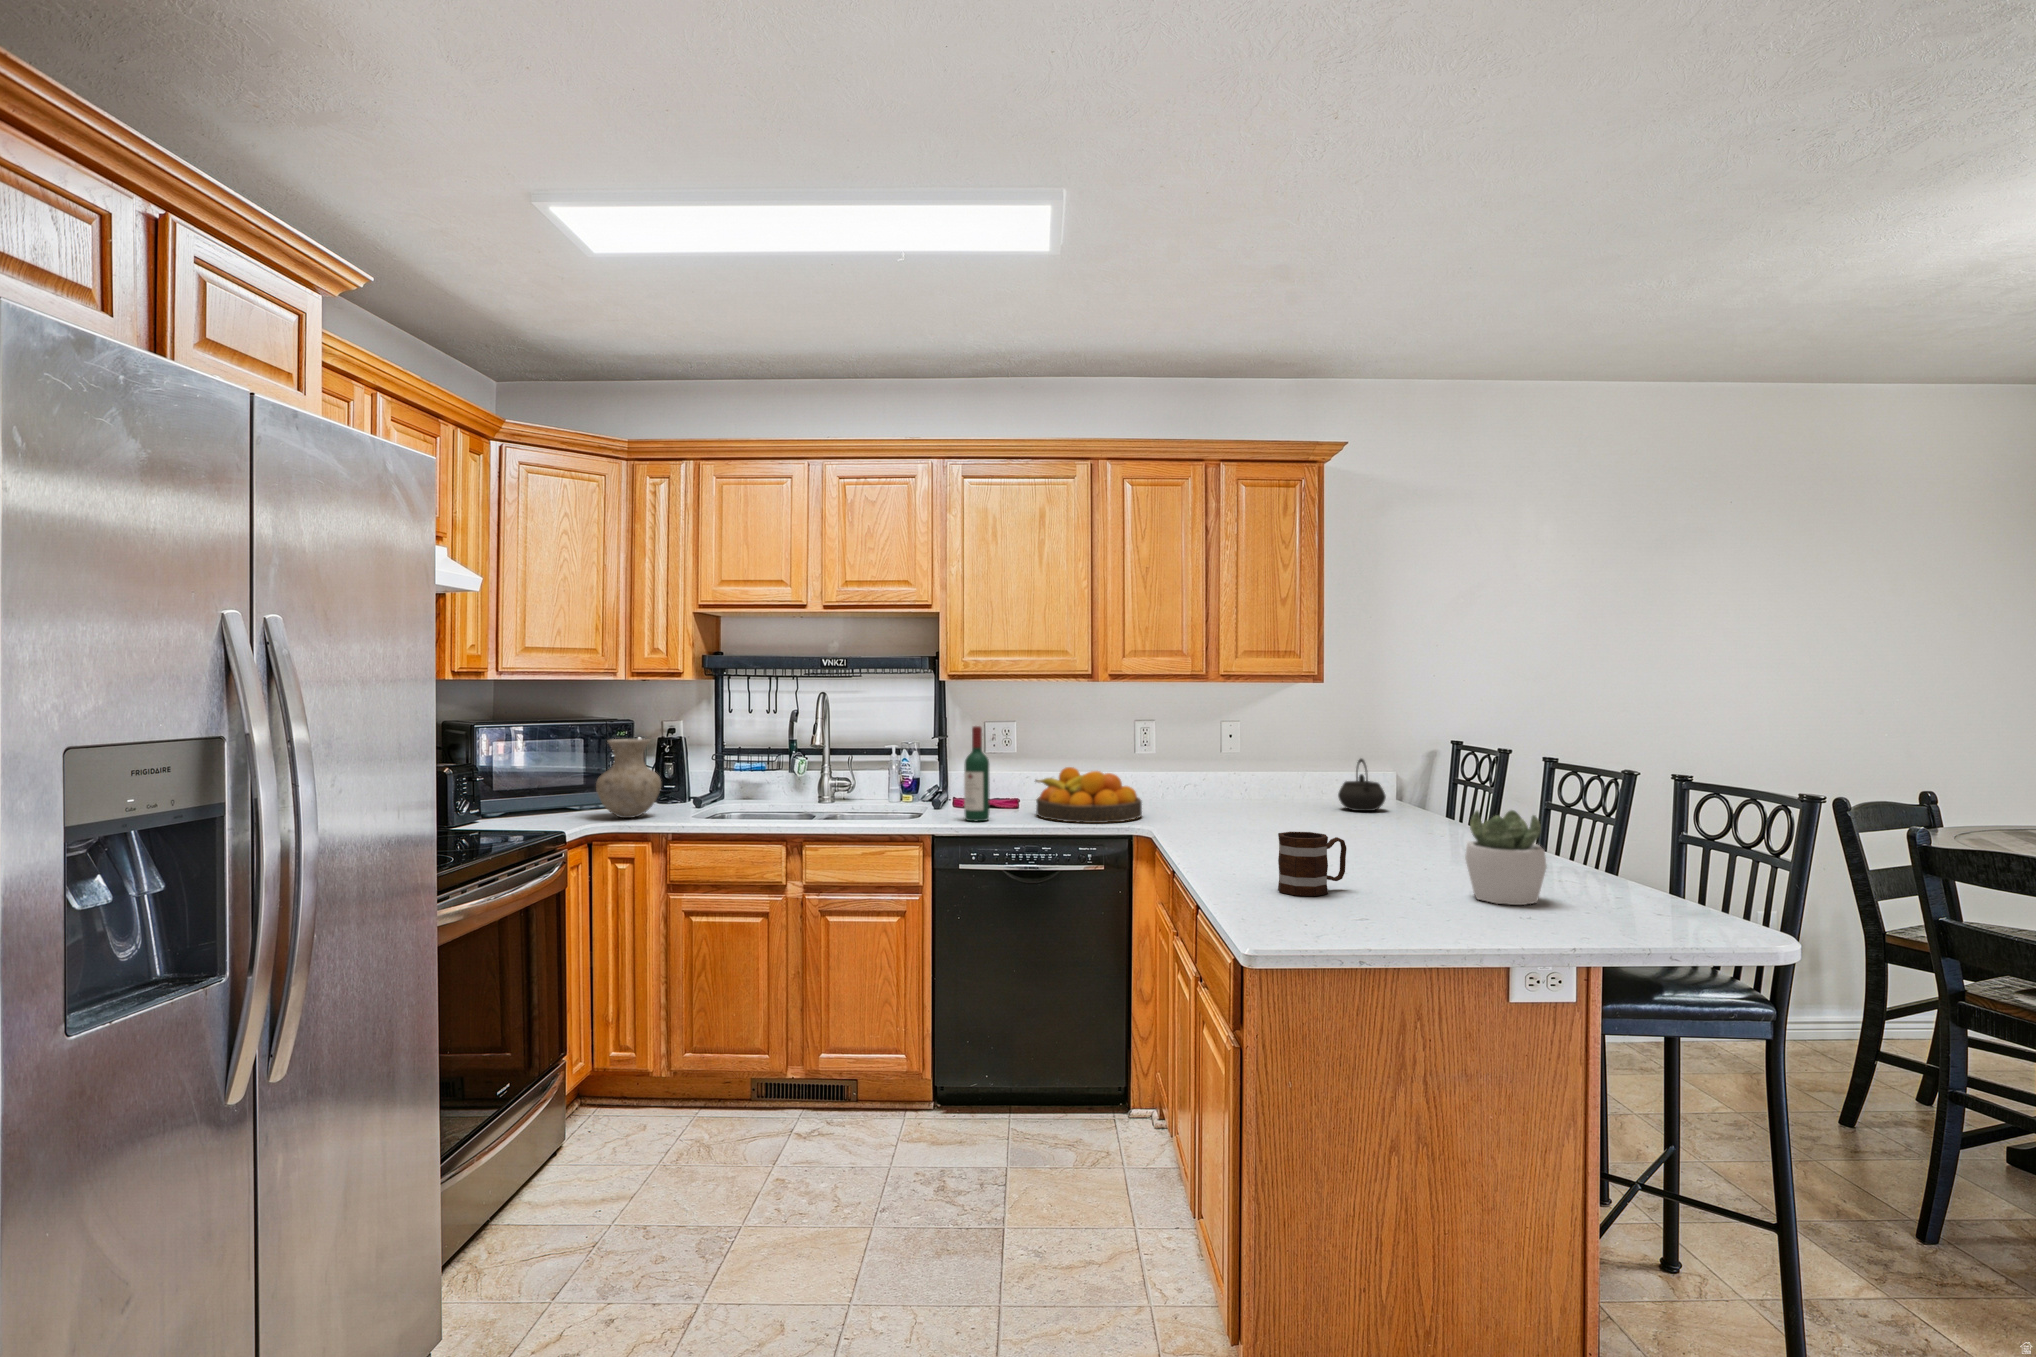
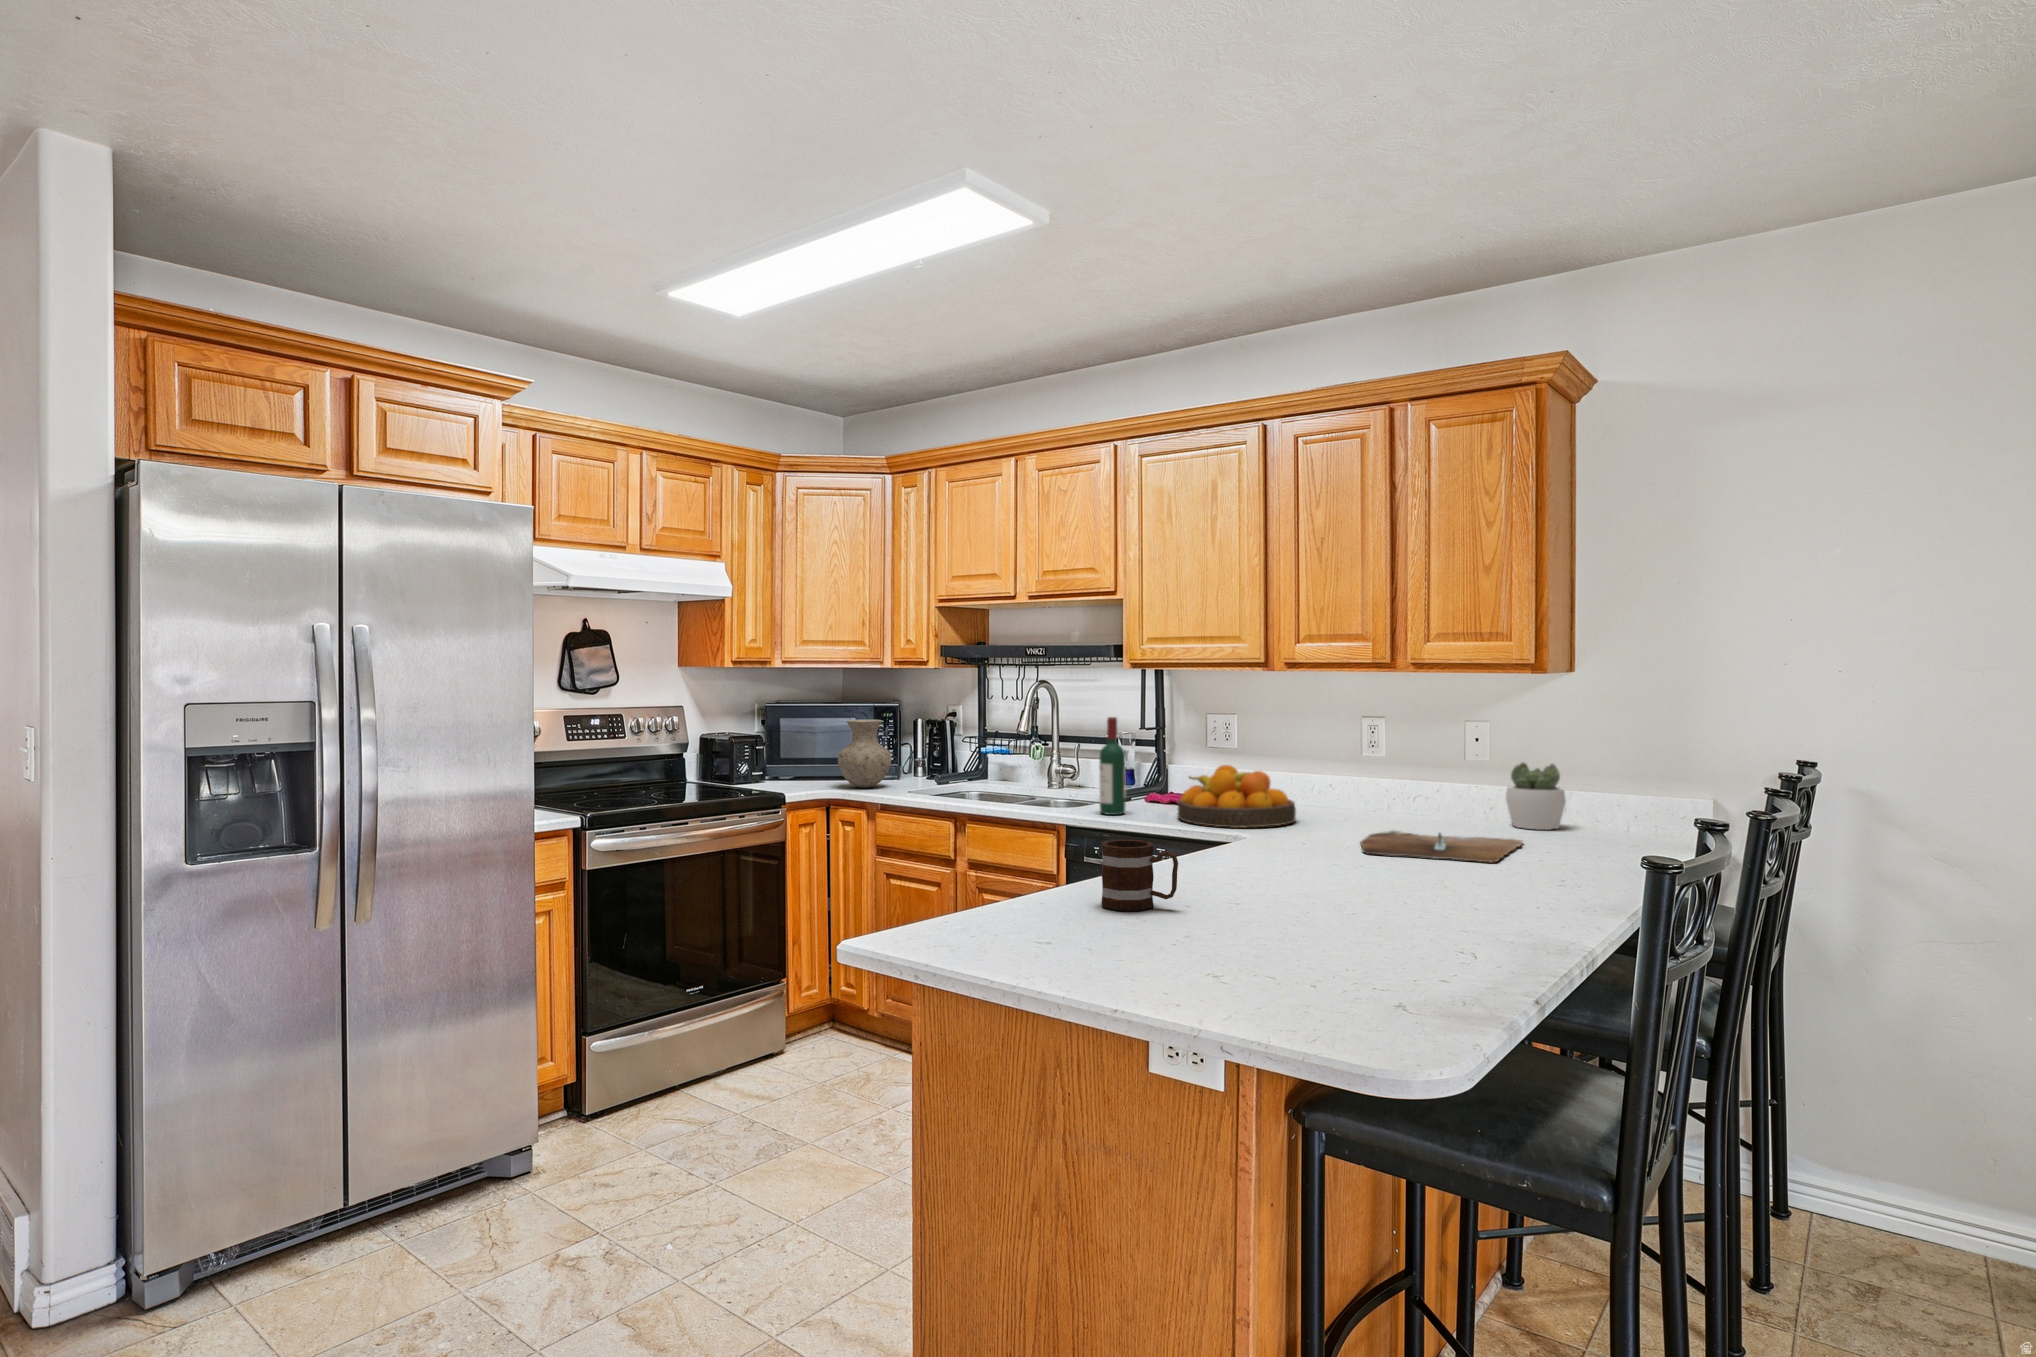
kettle: present [1338,759,1386,811] -> none [1572,775,1641,846]
cutting board: none [1219,810,1364,832] -> present [1361,831,1522,862]
succulent plant: present [1465,810,1547,905] -> present [1506,763,1566,830]

